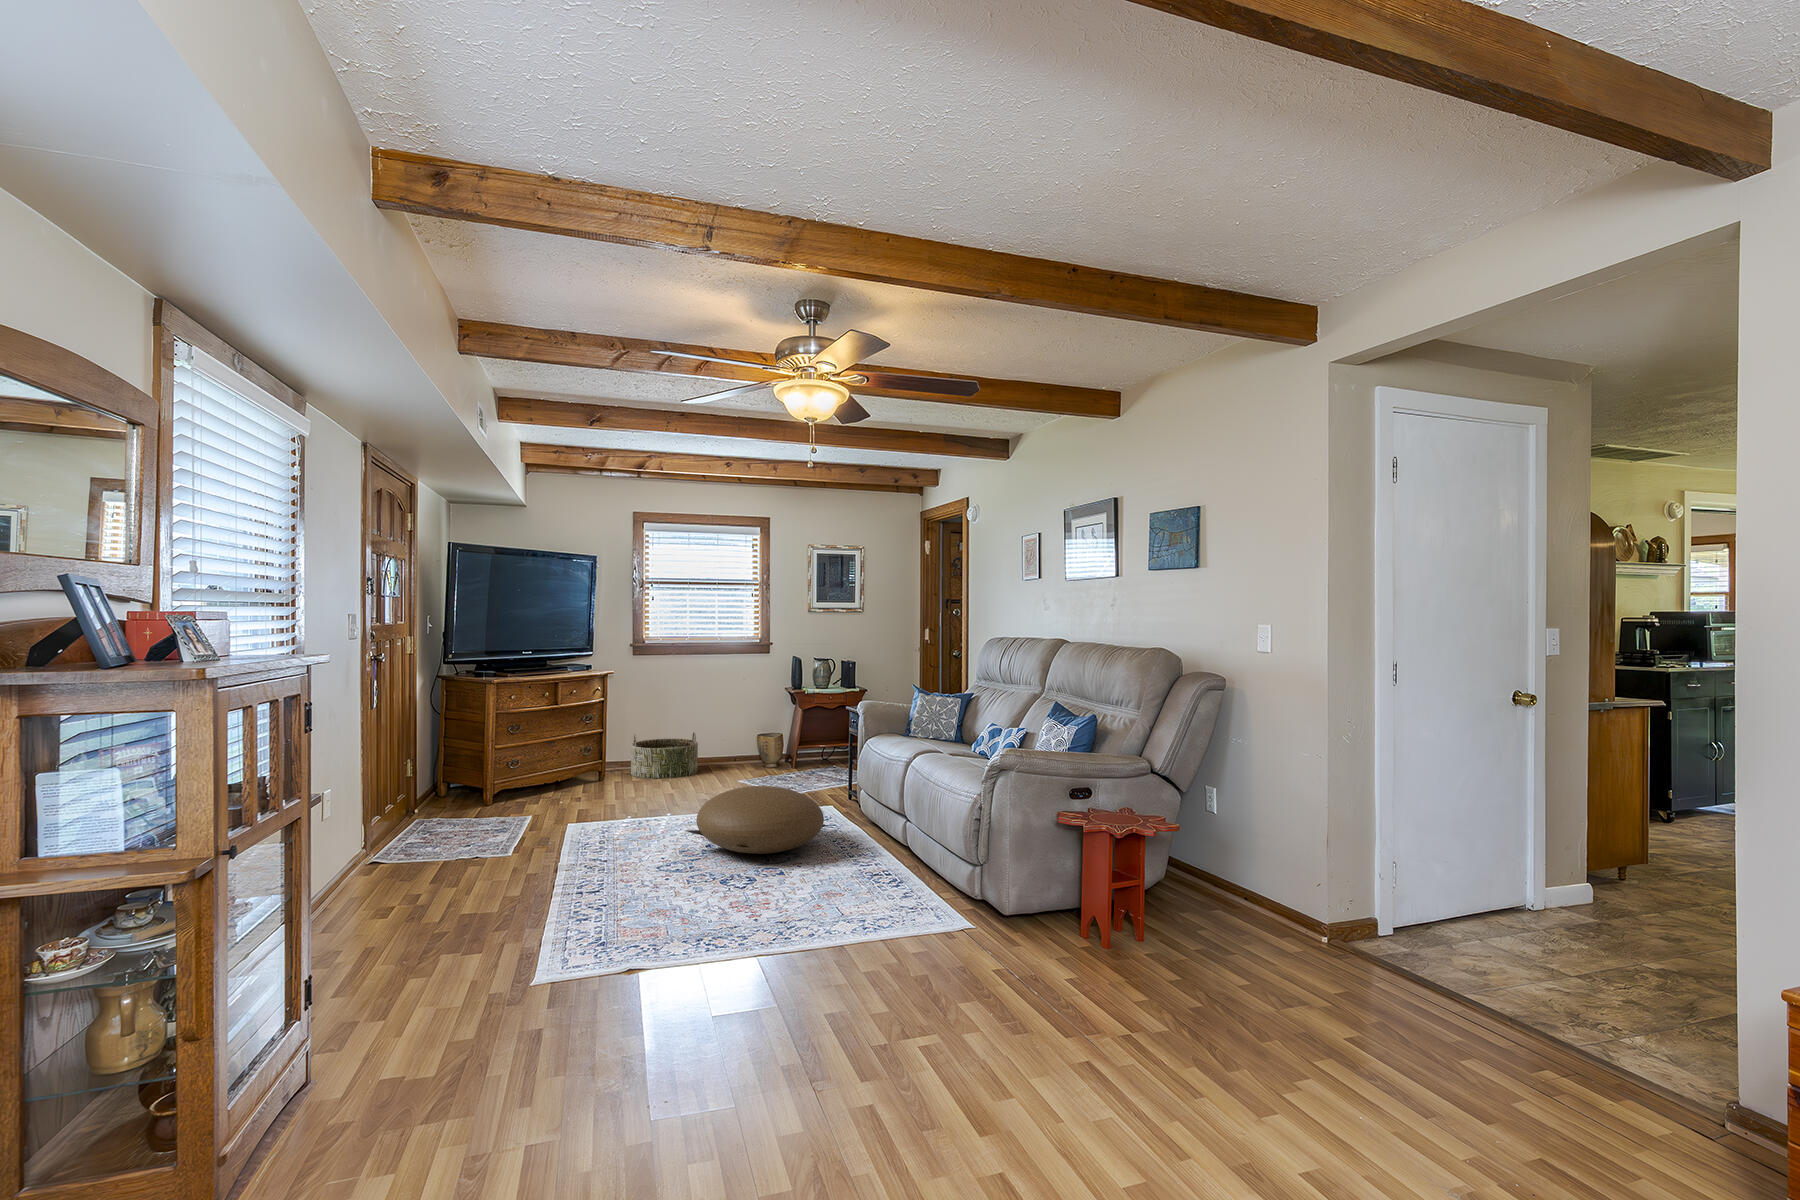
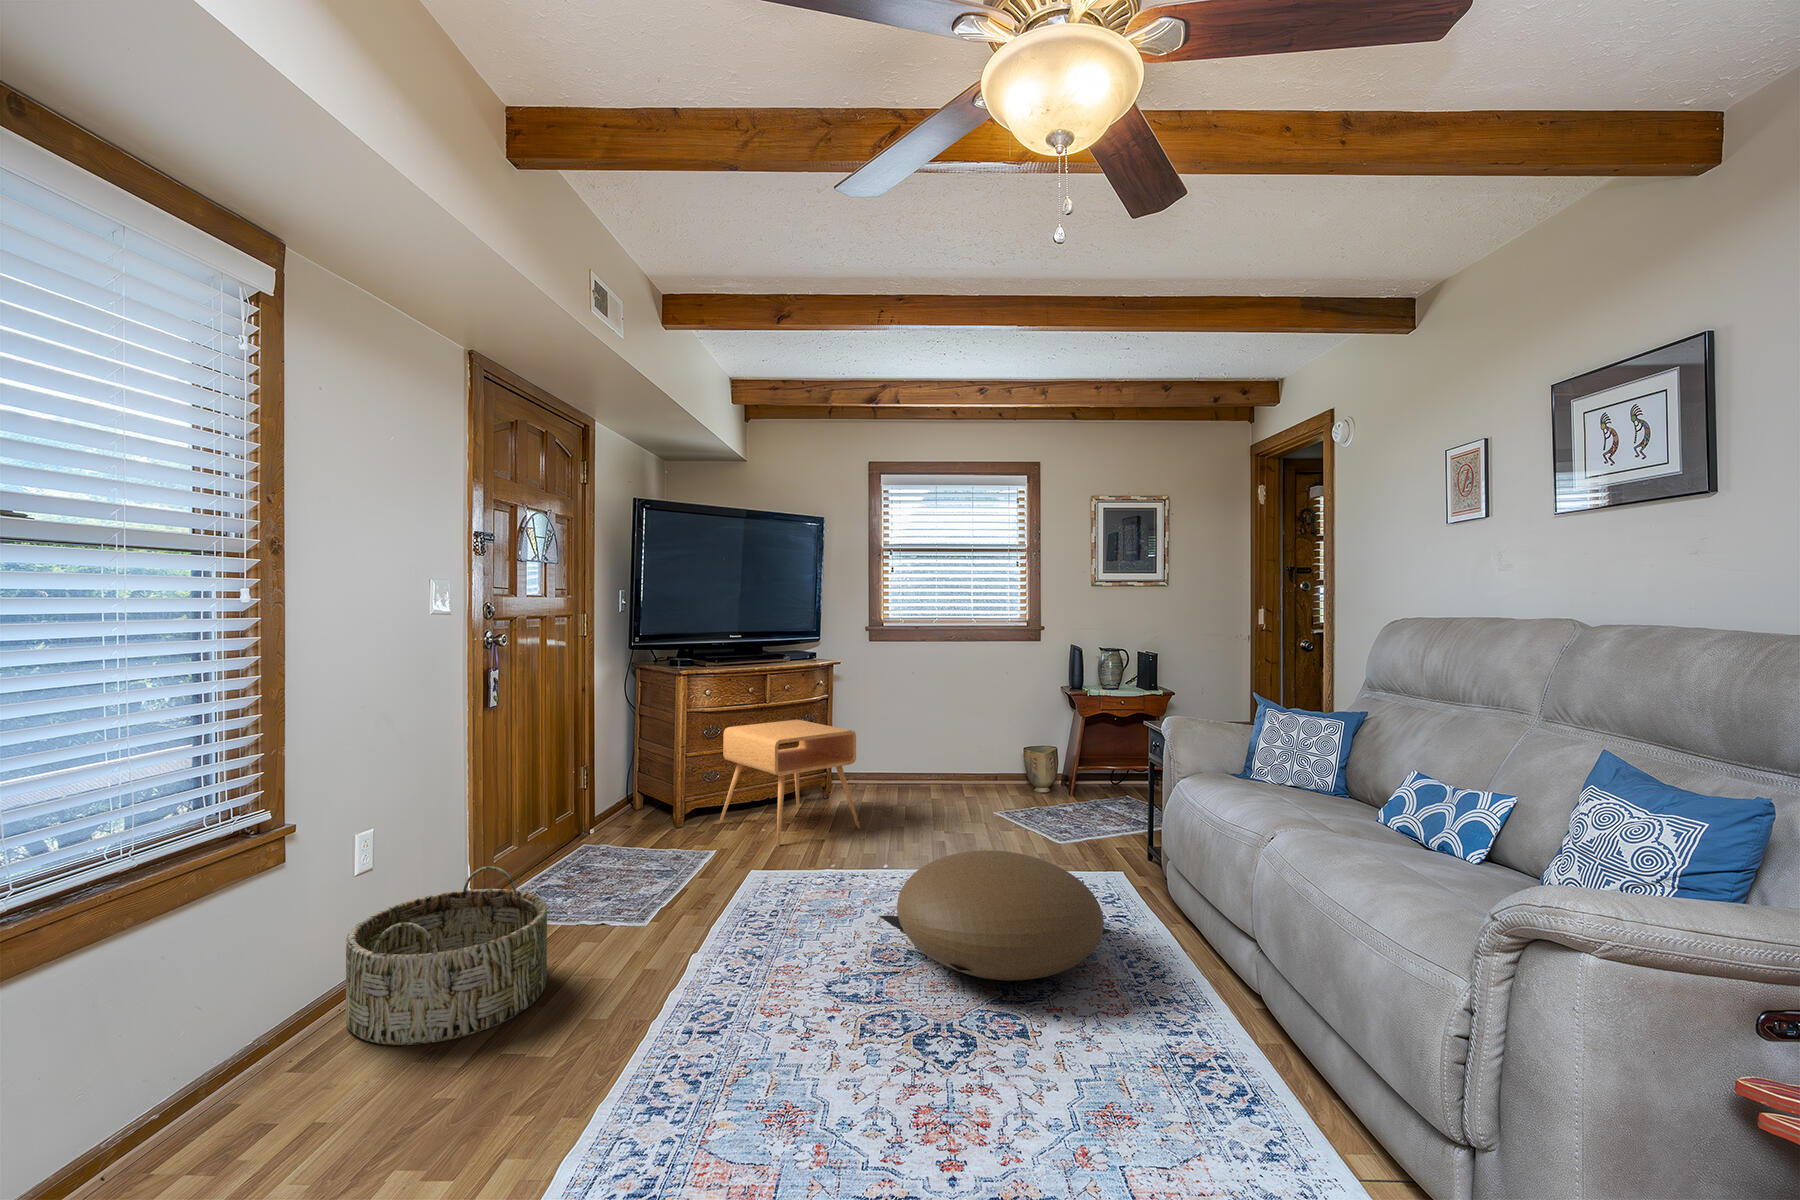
side table: none [521,718,640,812] -> present [719,720,860,846]
basket: present [631,732,698,779] -> present [346,866,547,1045]

